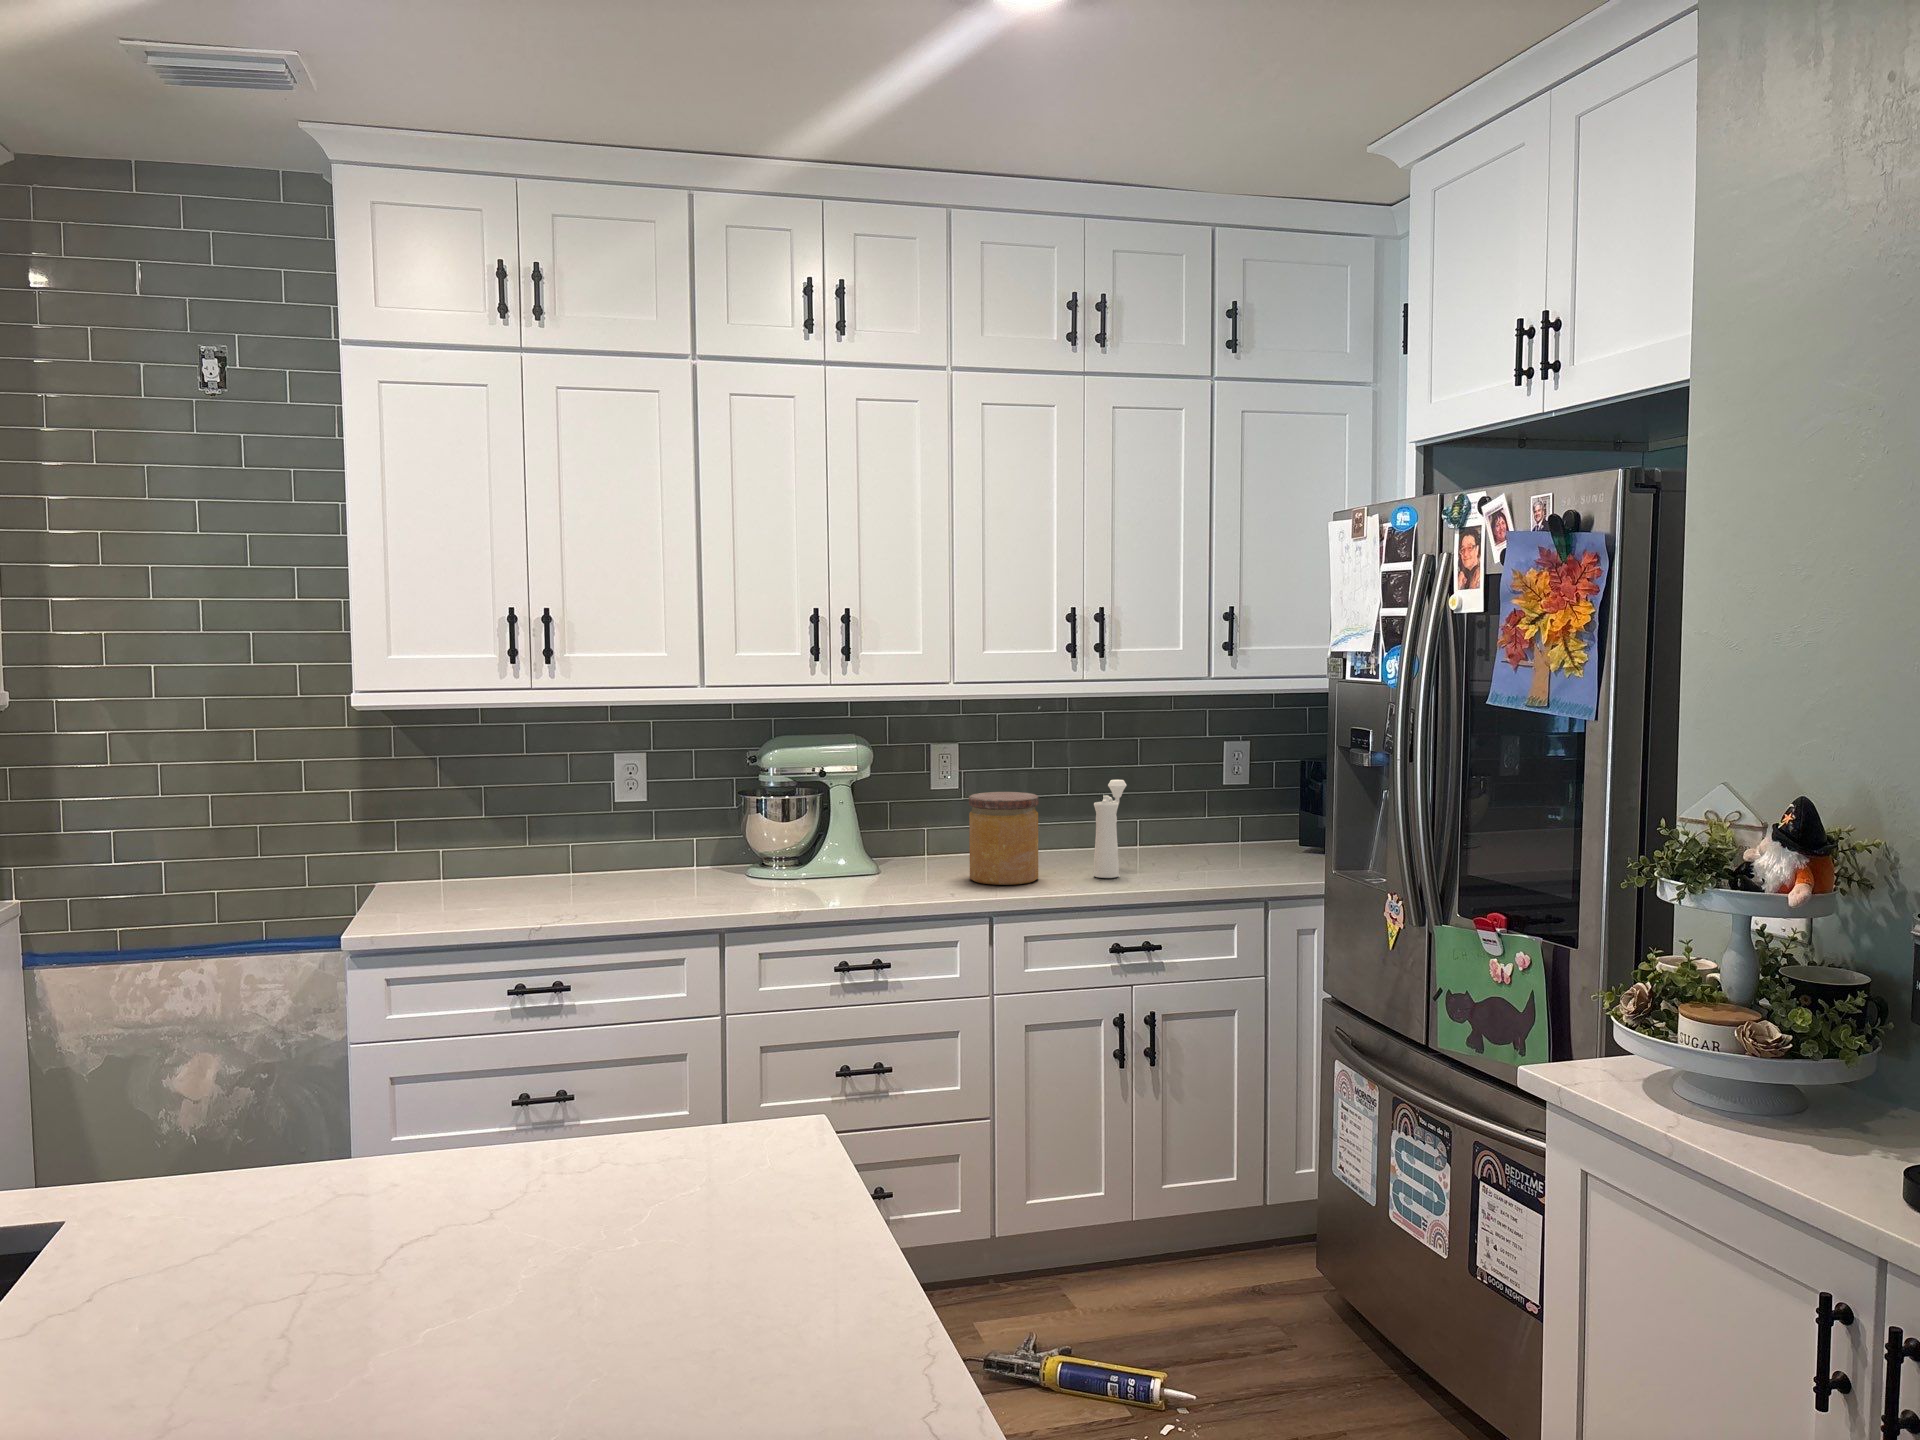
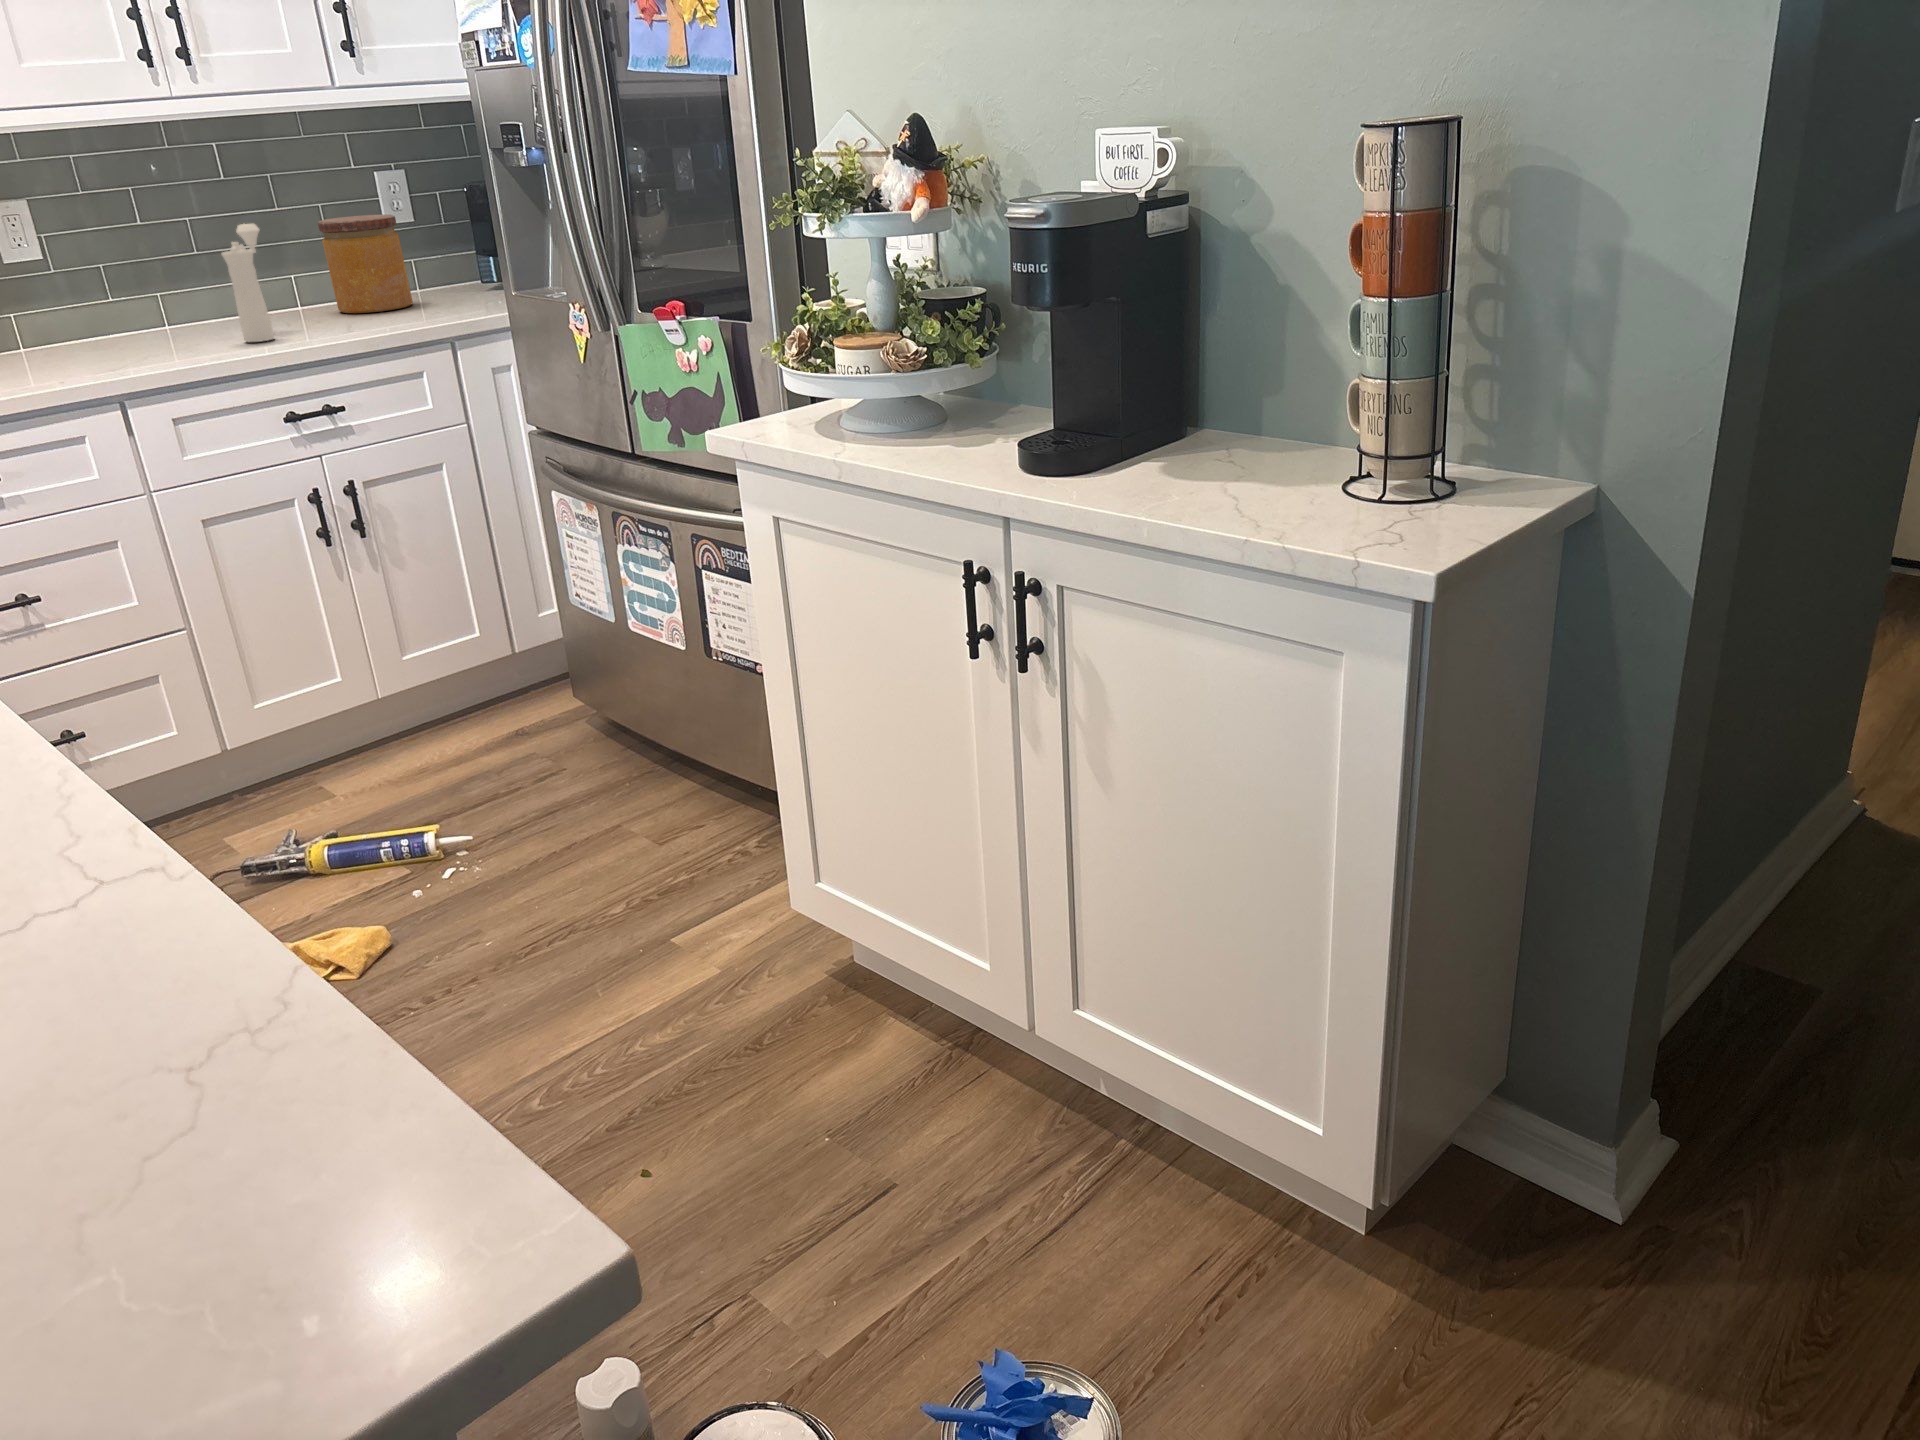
jar: present [969,792,1038,885] -> present [318,214,413,313]

